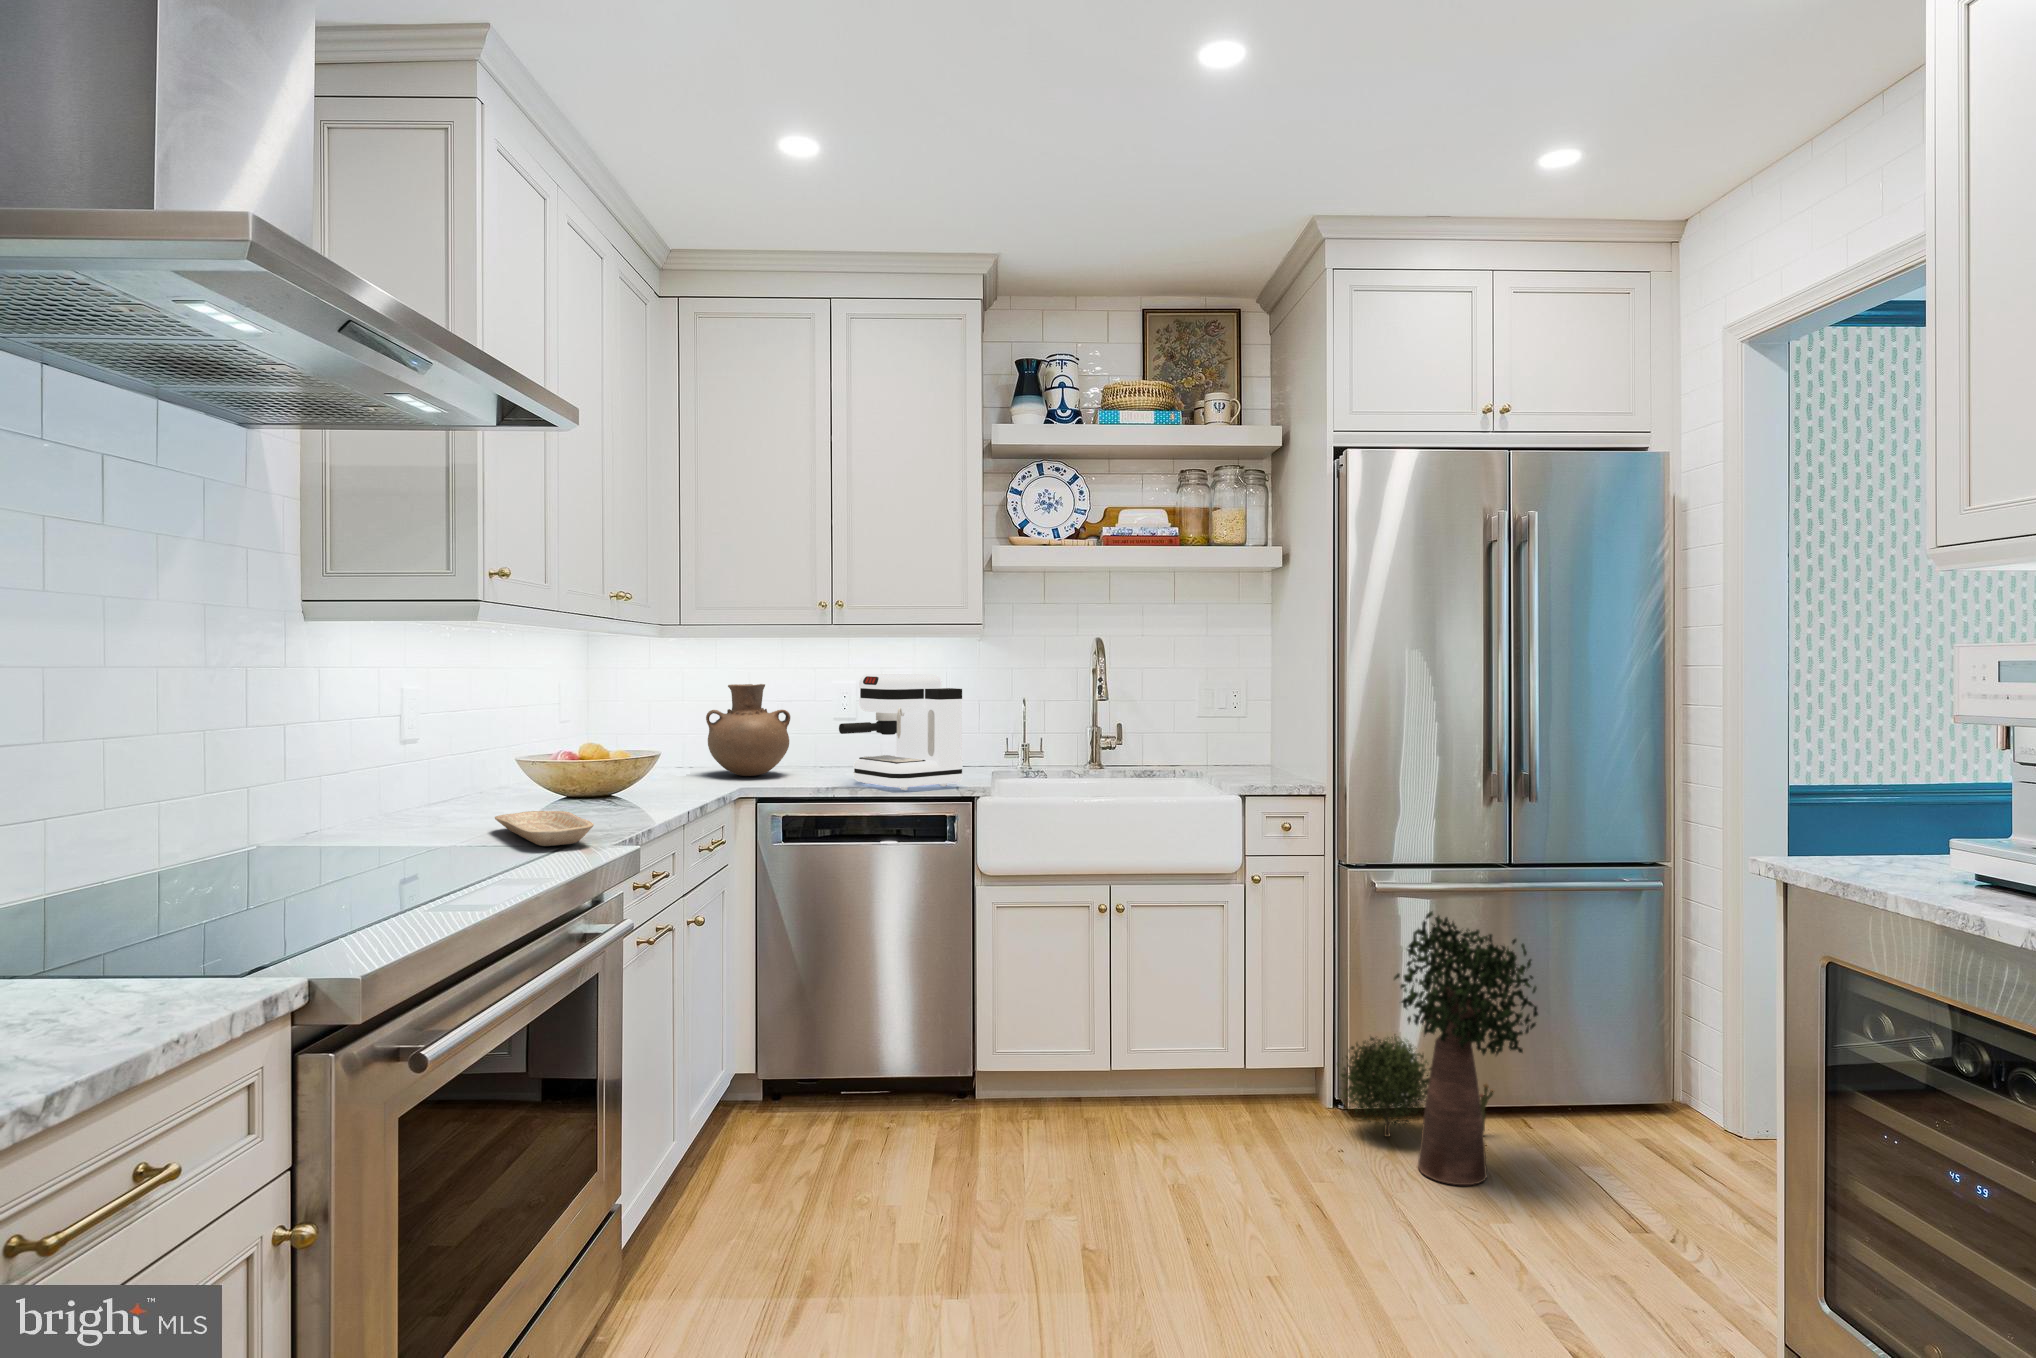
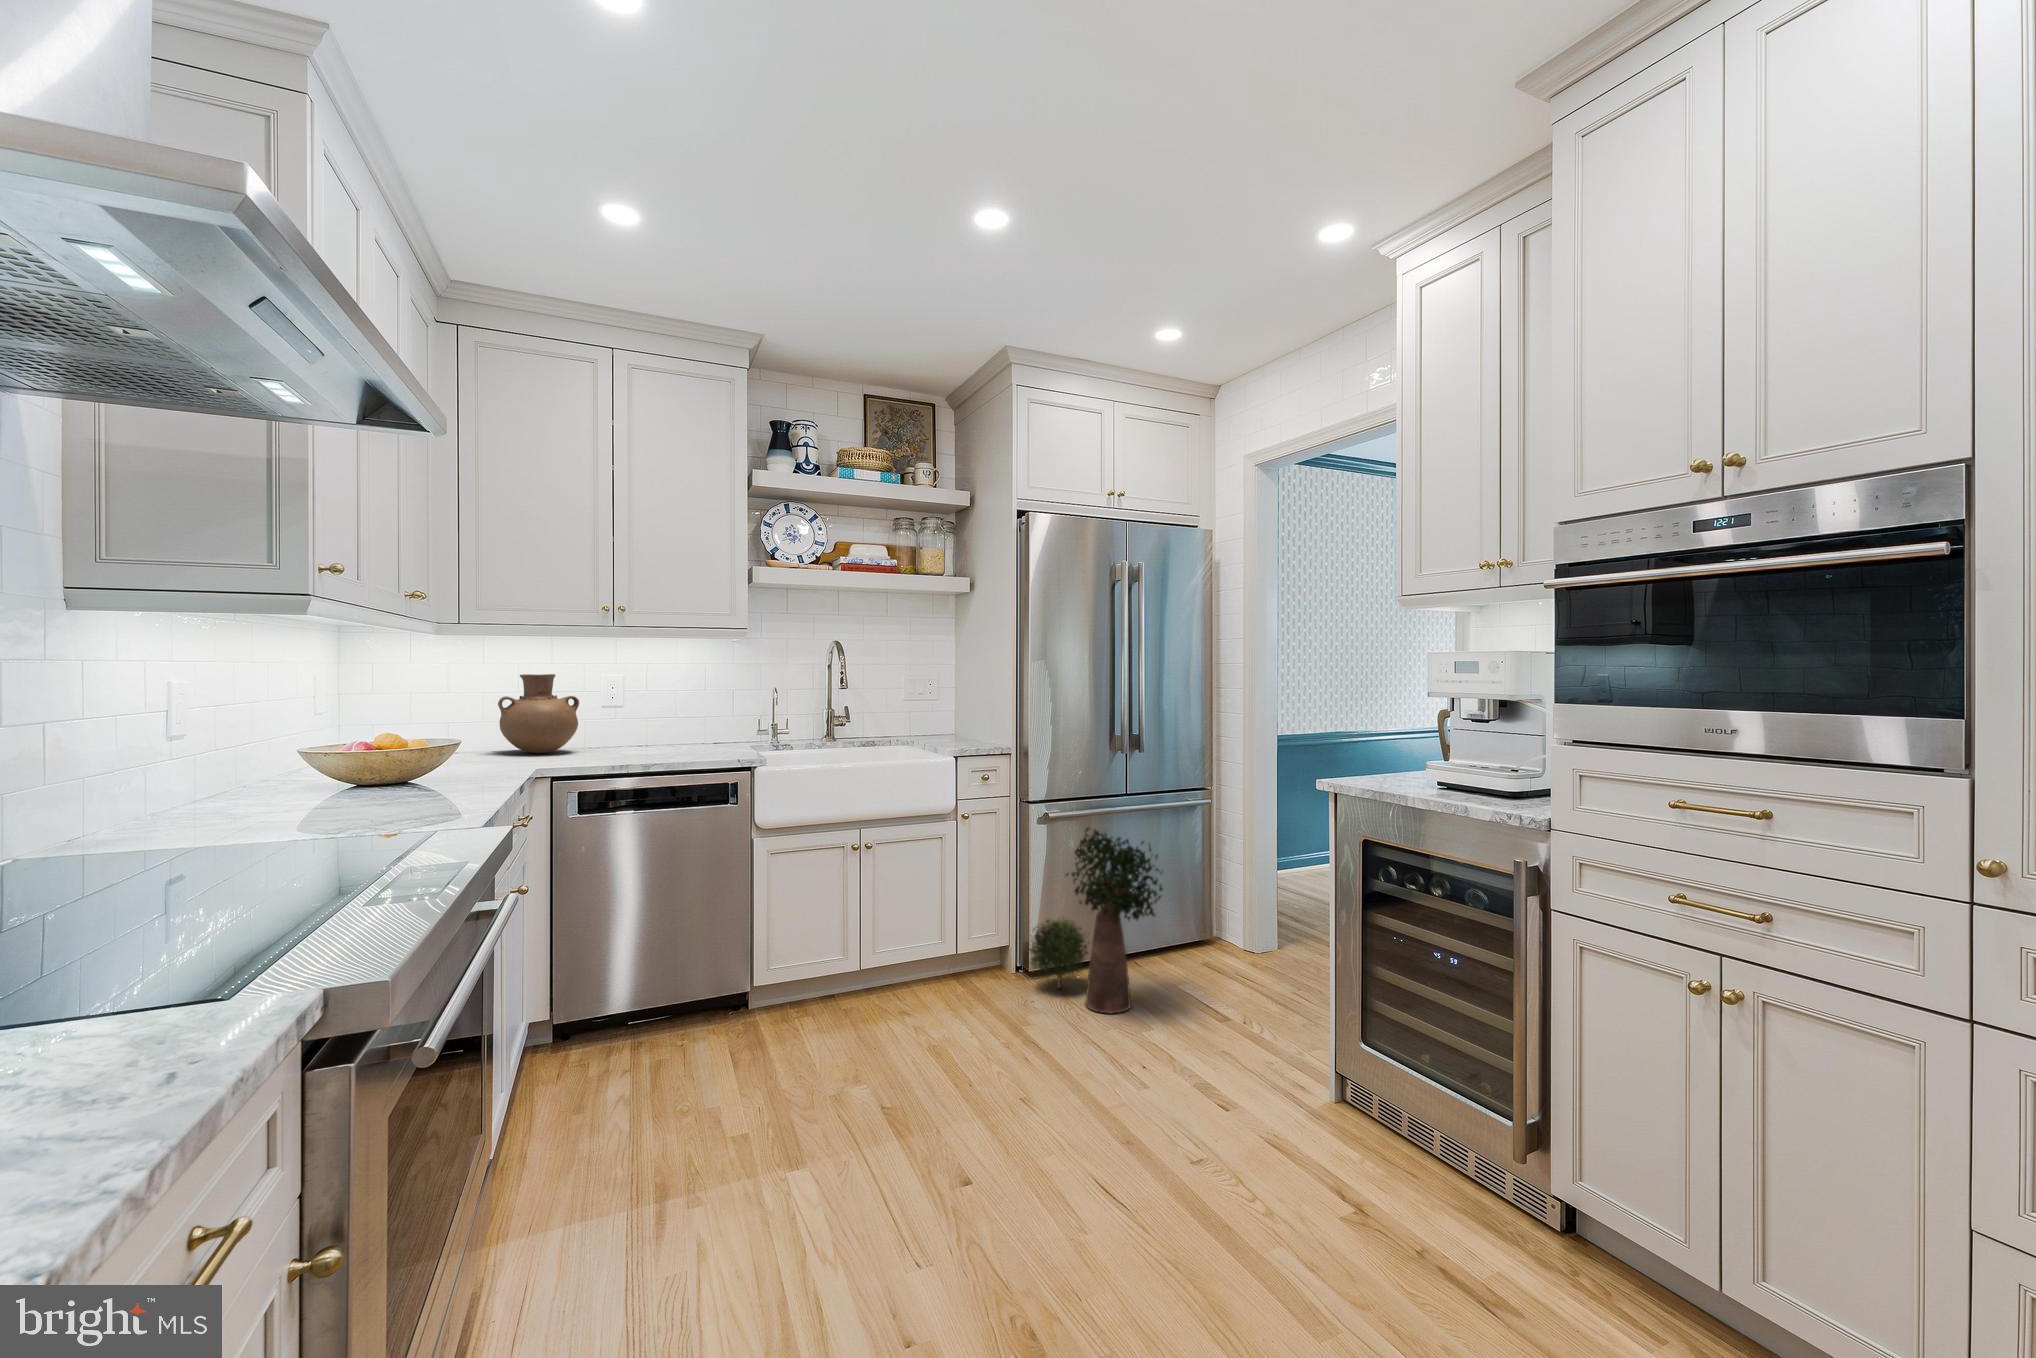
coffee maker: present [839,674,963,790] -> none [631,665,737,758]
tray: present [495,811,594,846] -> none [314,780,434,809]

